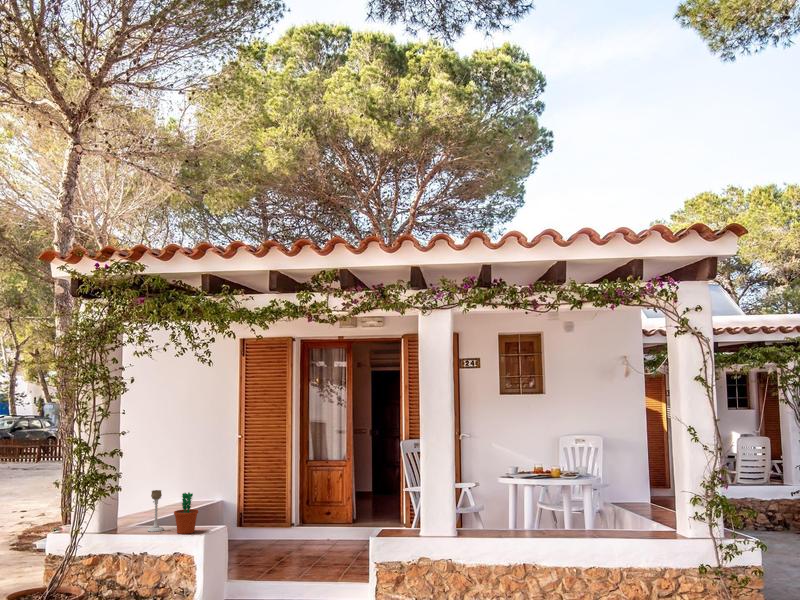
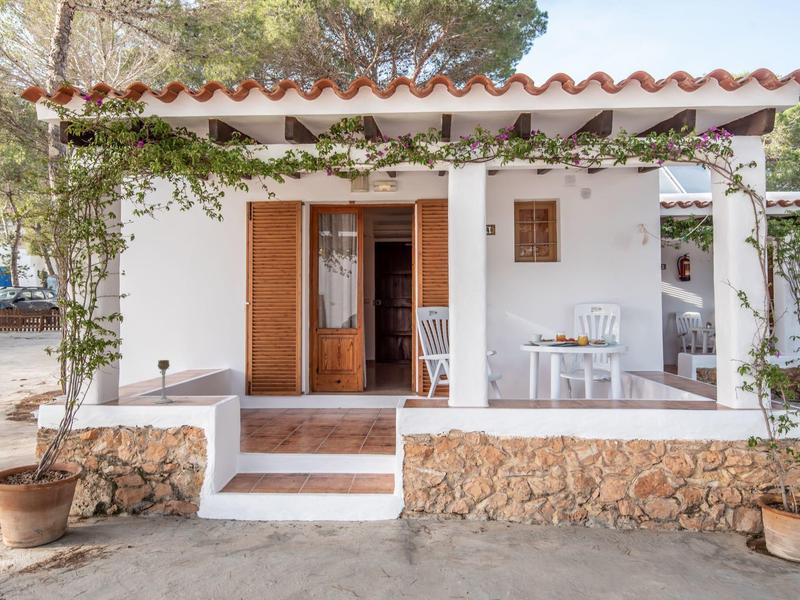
flower pot: present [174,492,198,534] -> none [182,362,209,405]

